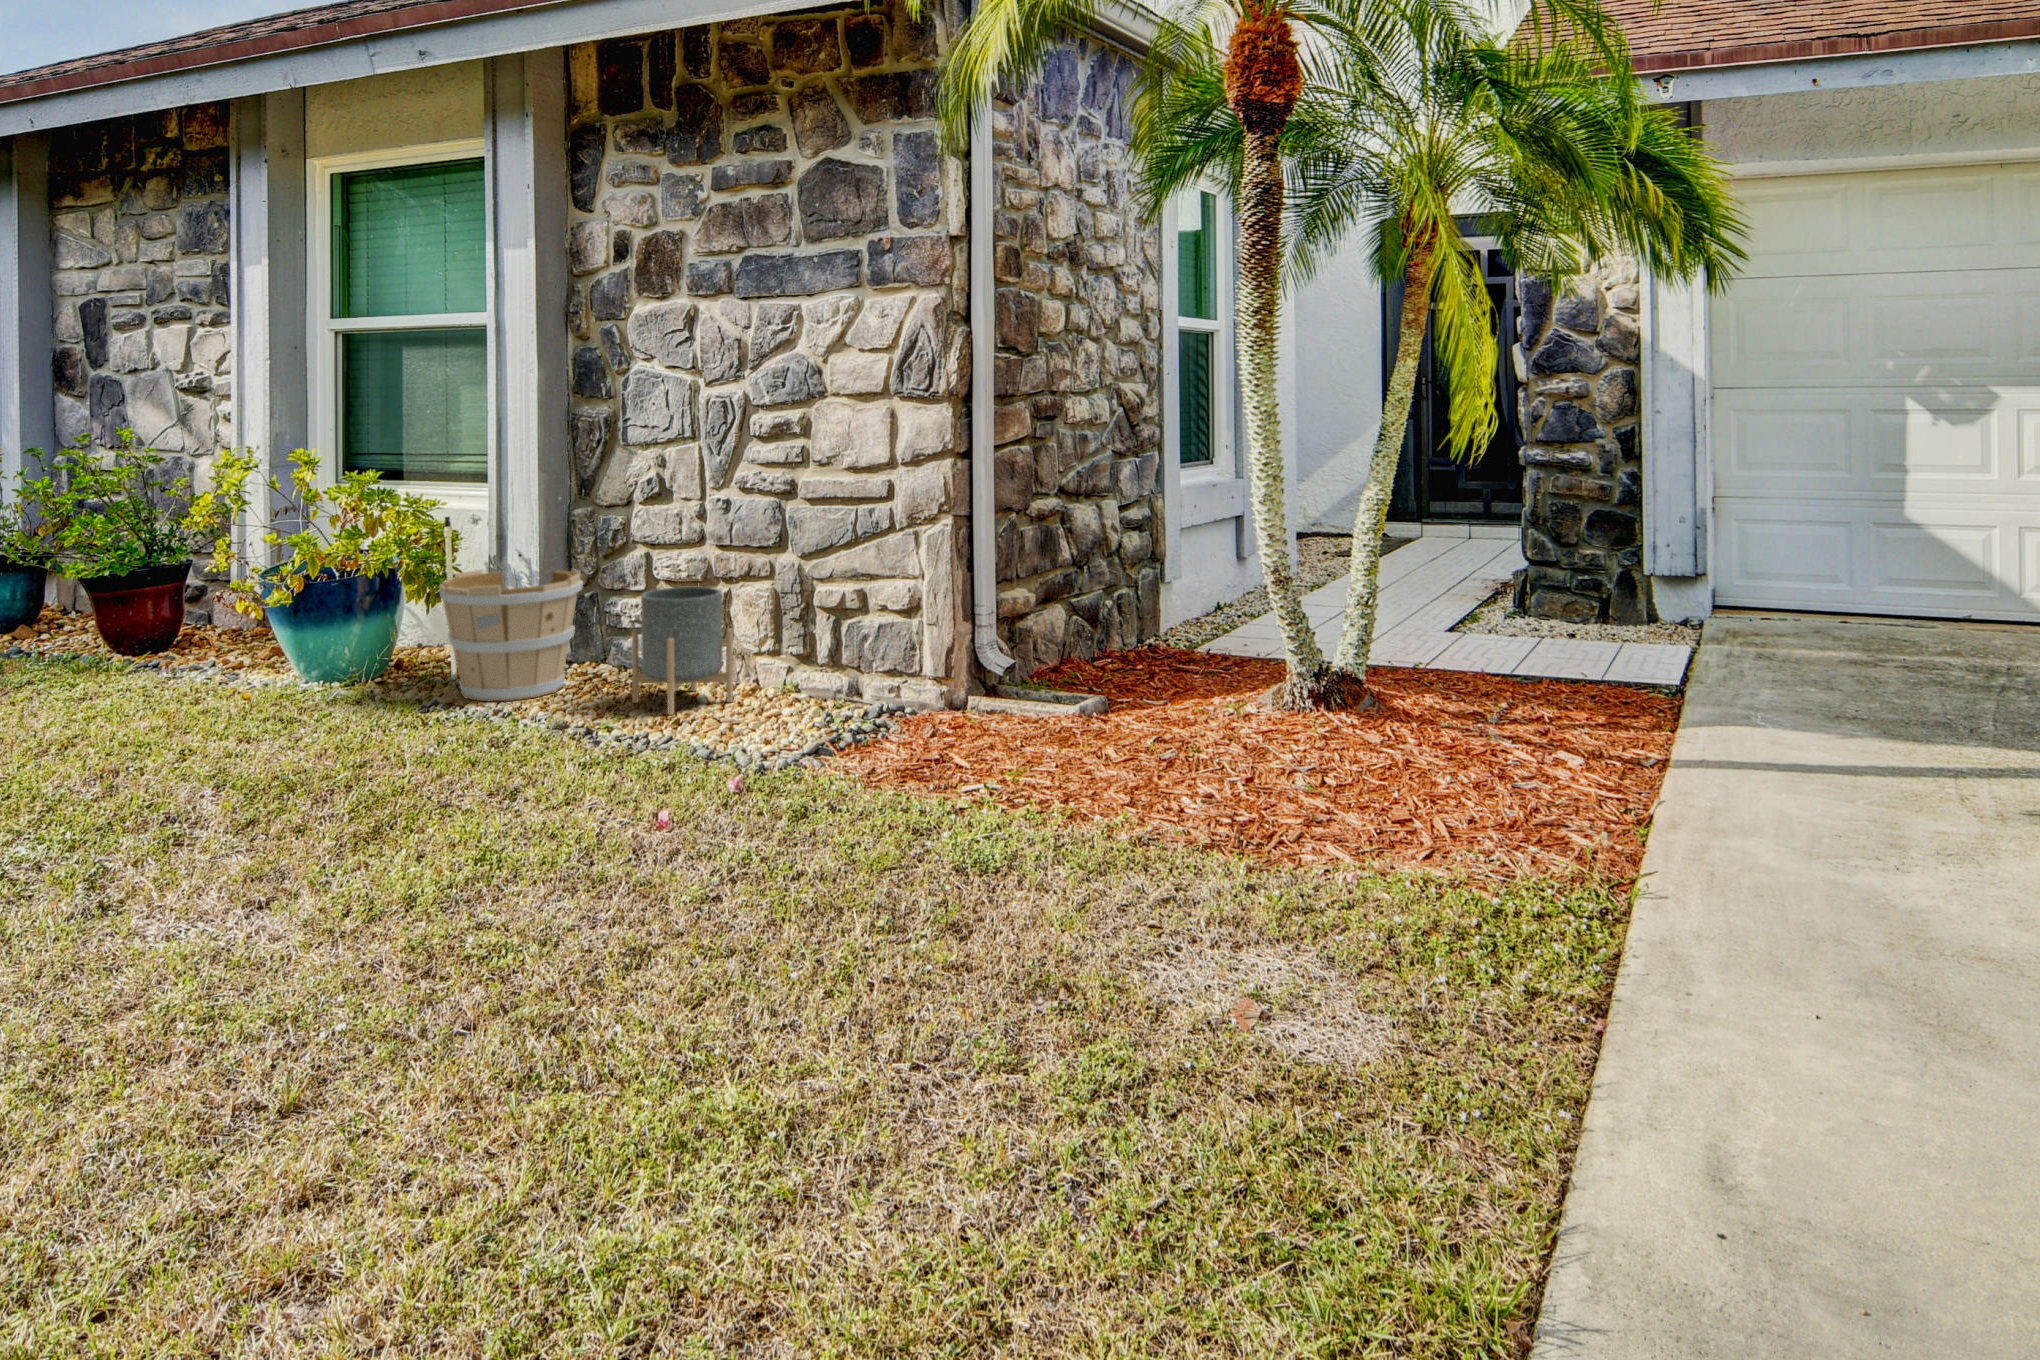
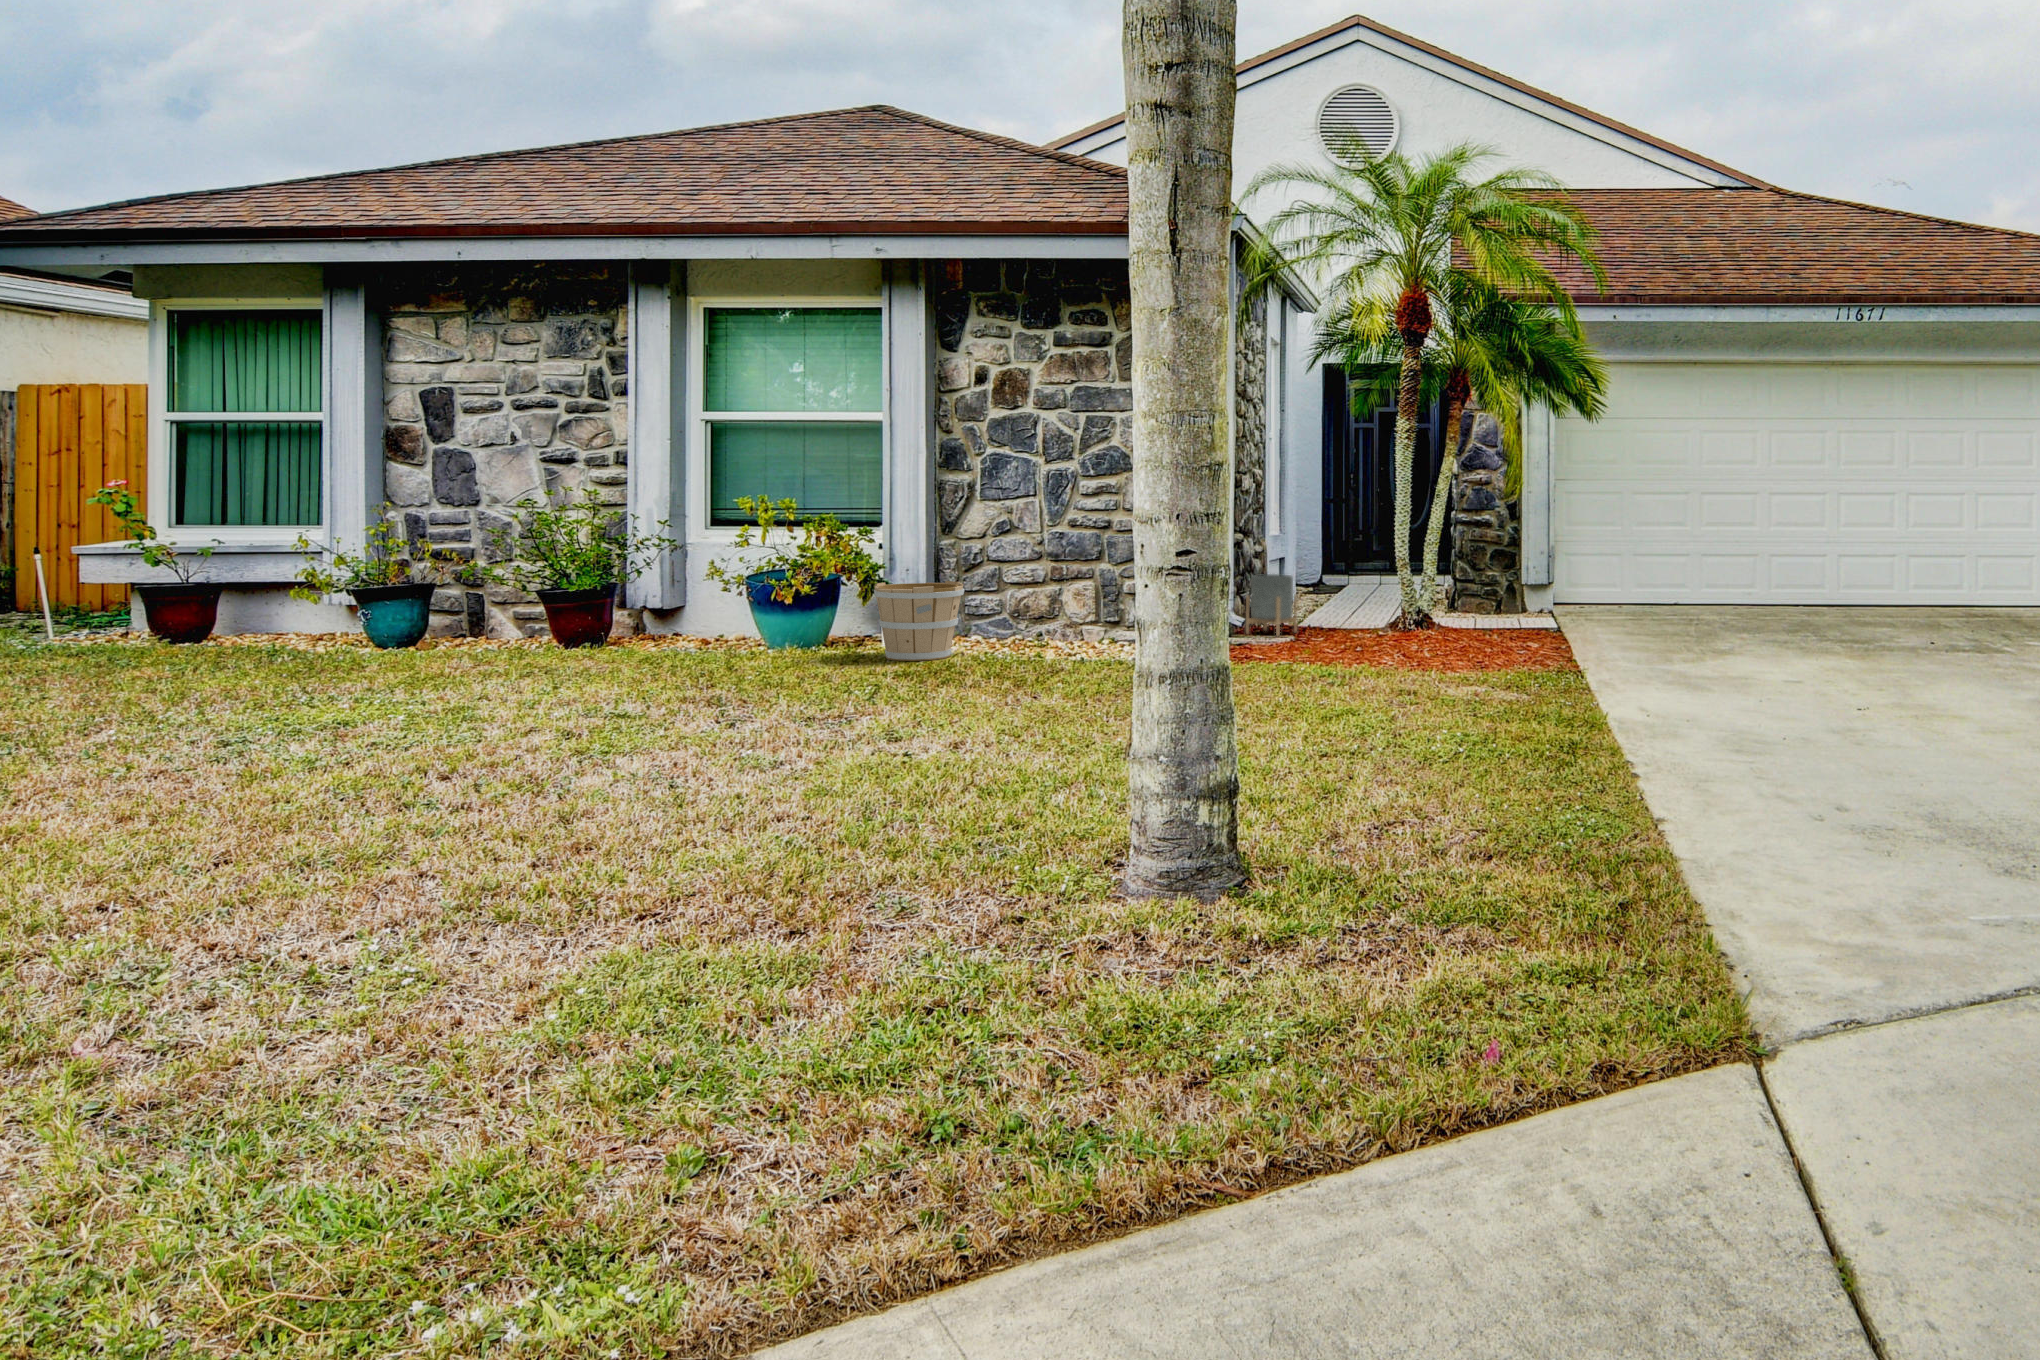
planter: present [632,587,733,715] -> present [1246,574,1298,635]

